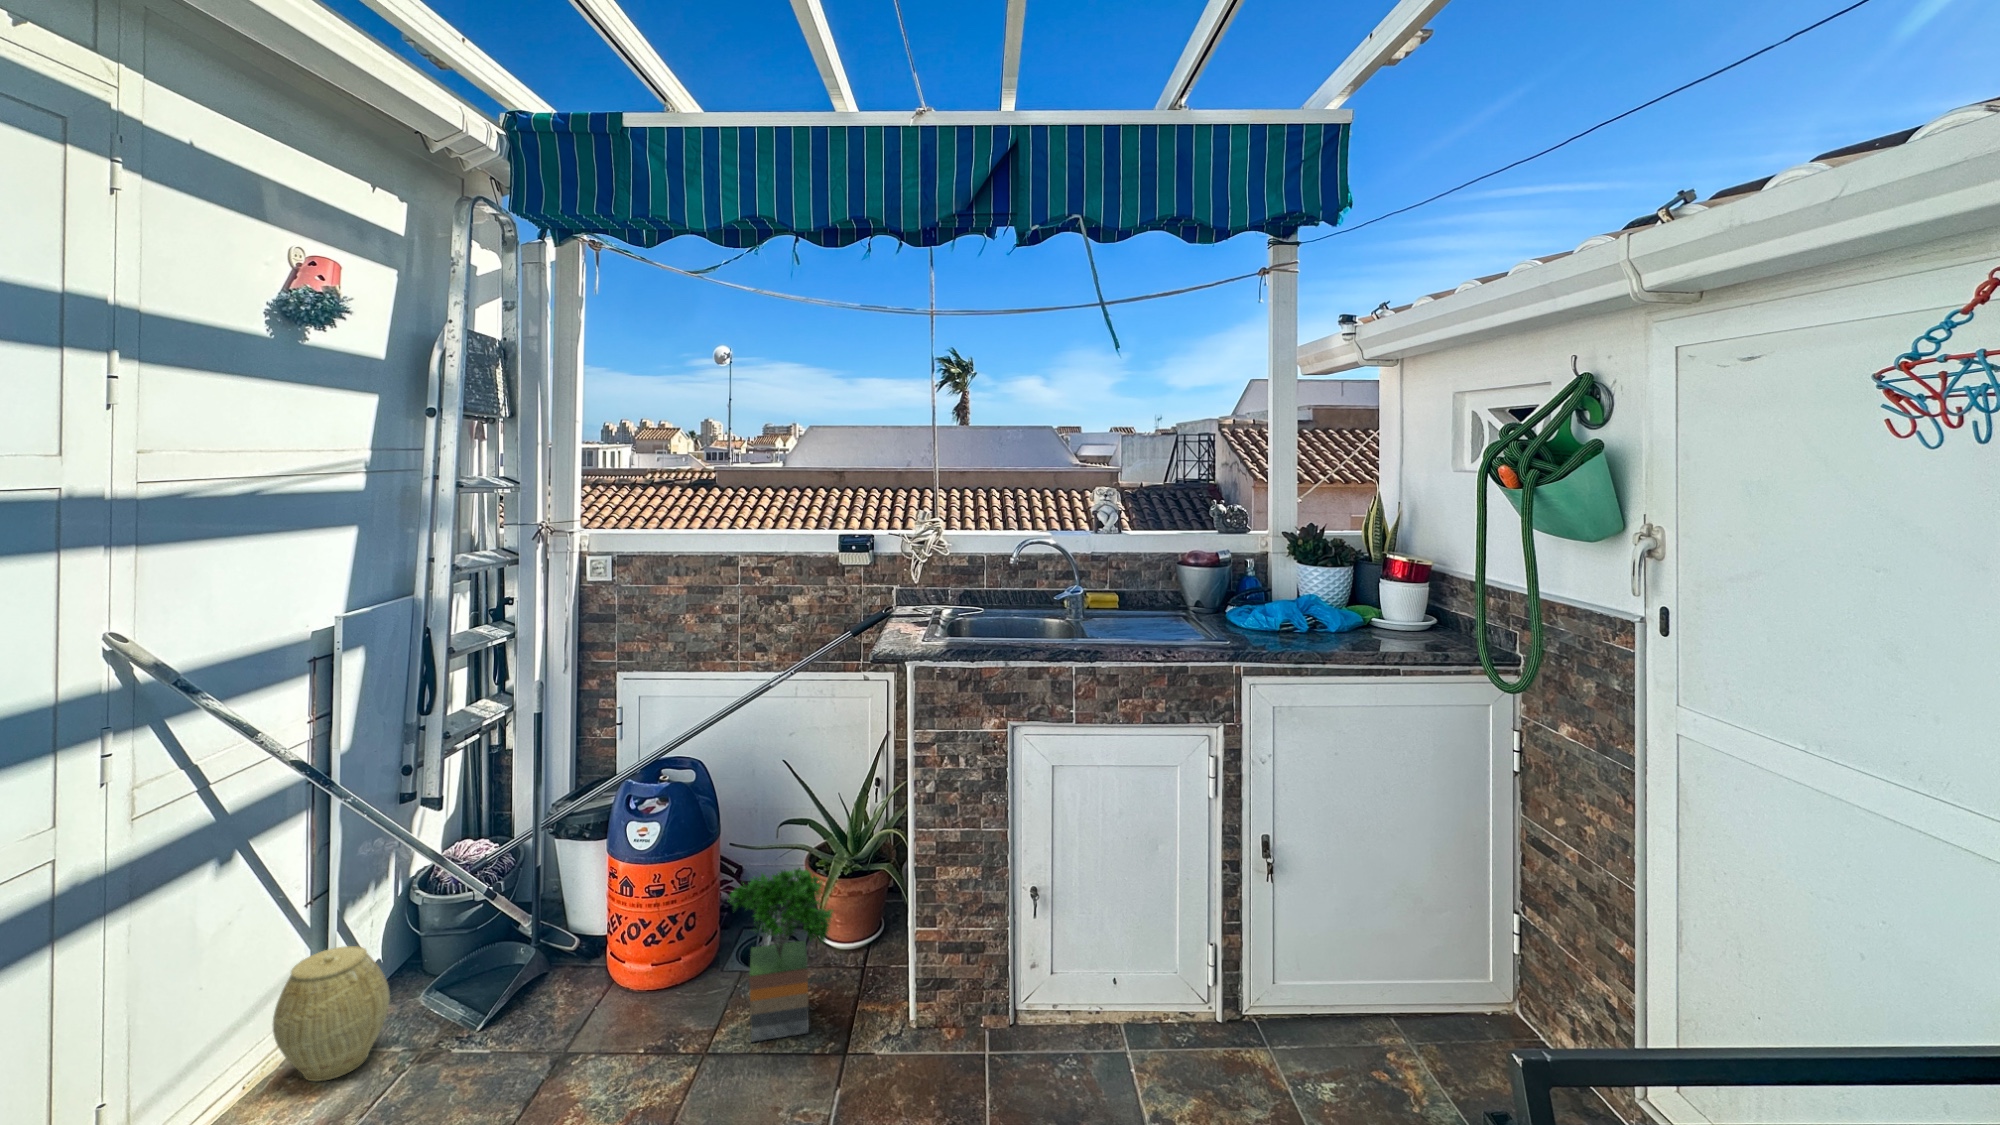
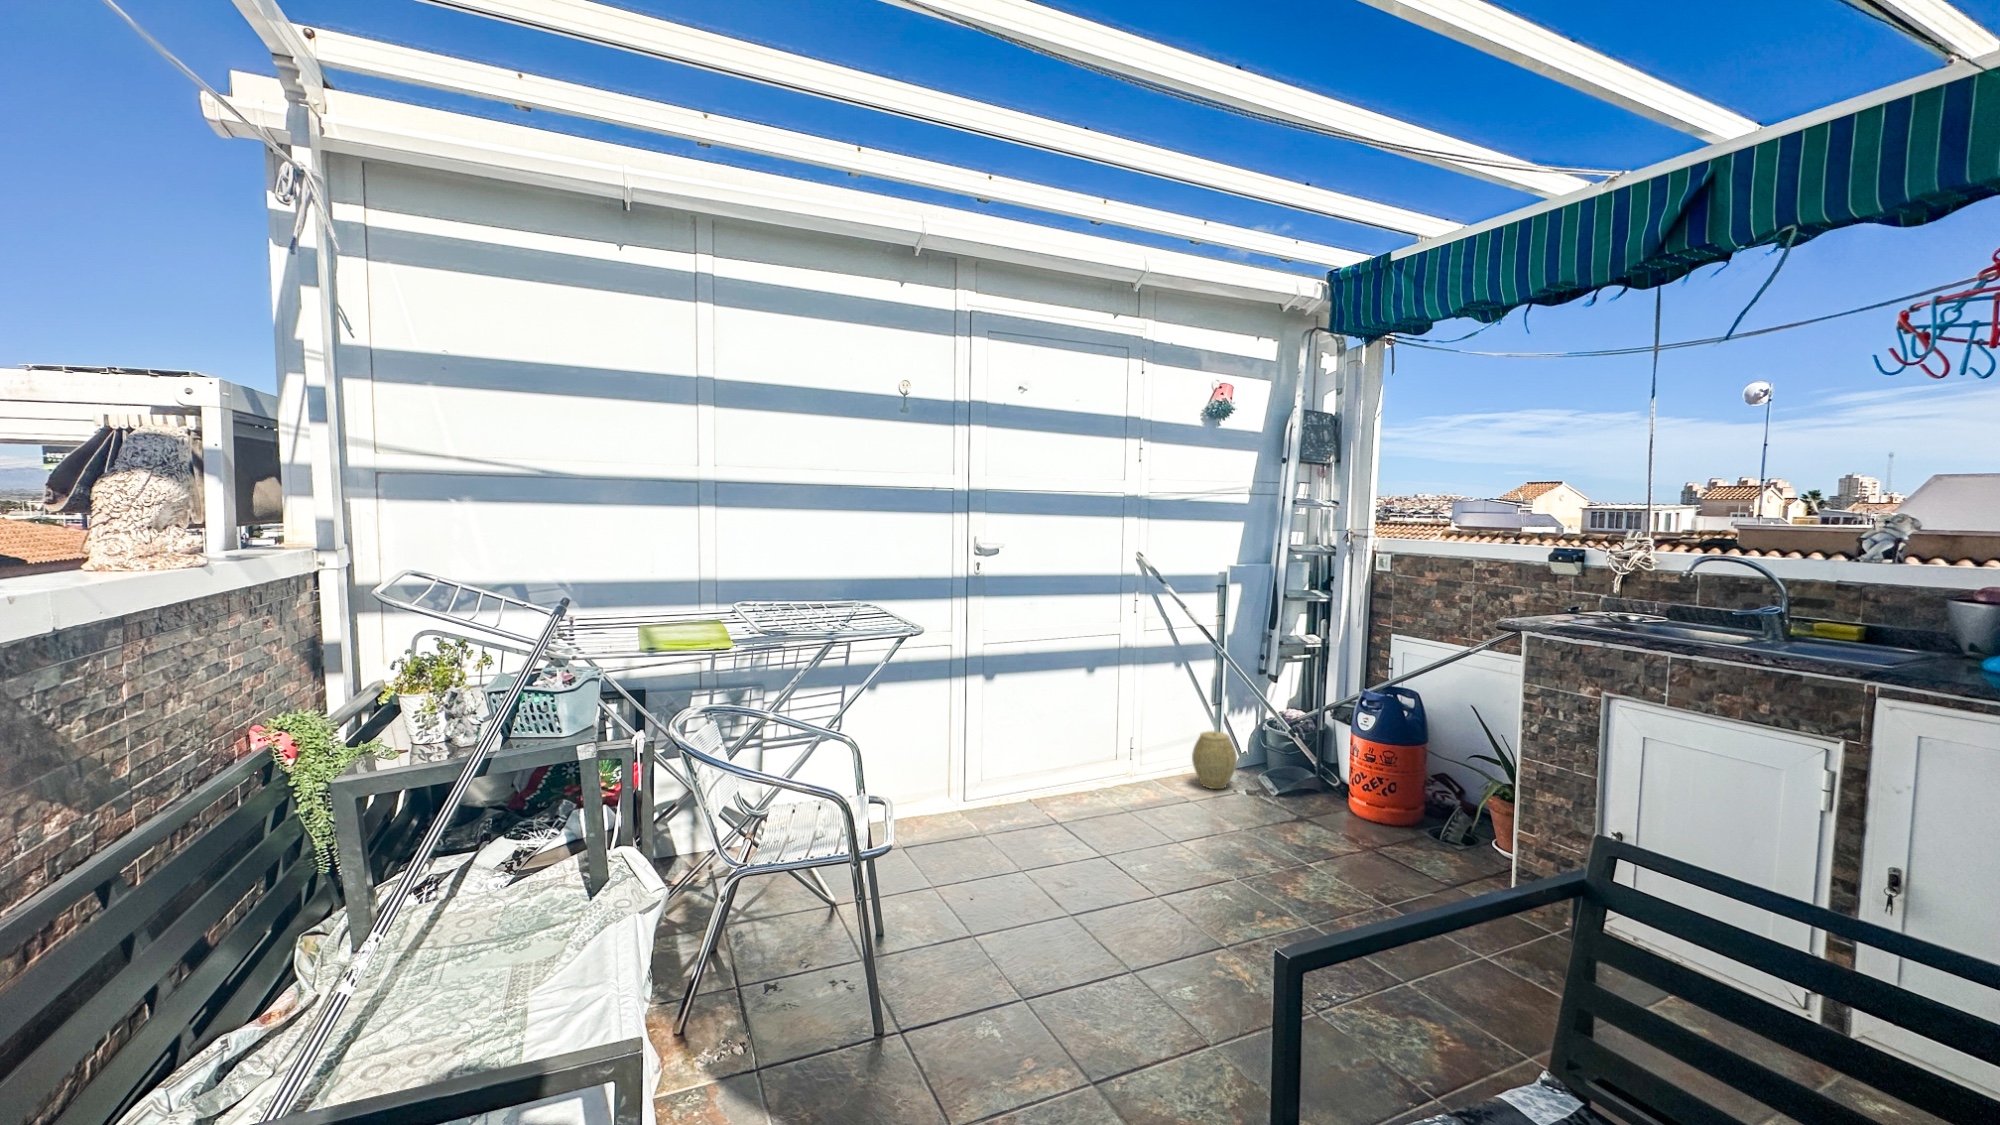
potted tree: present [729,868,833,1042] -> none [1396,758,1468,869]

